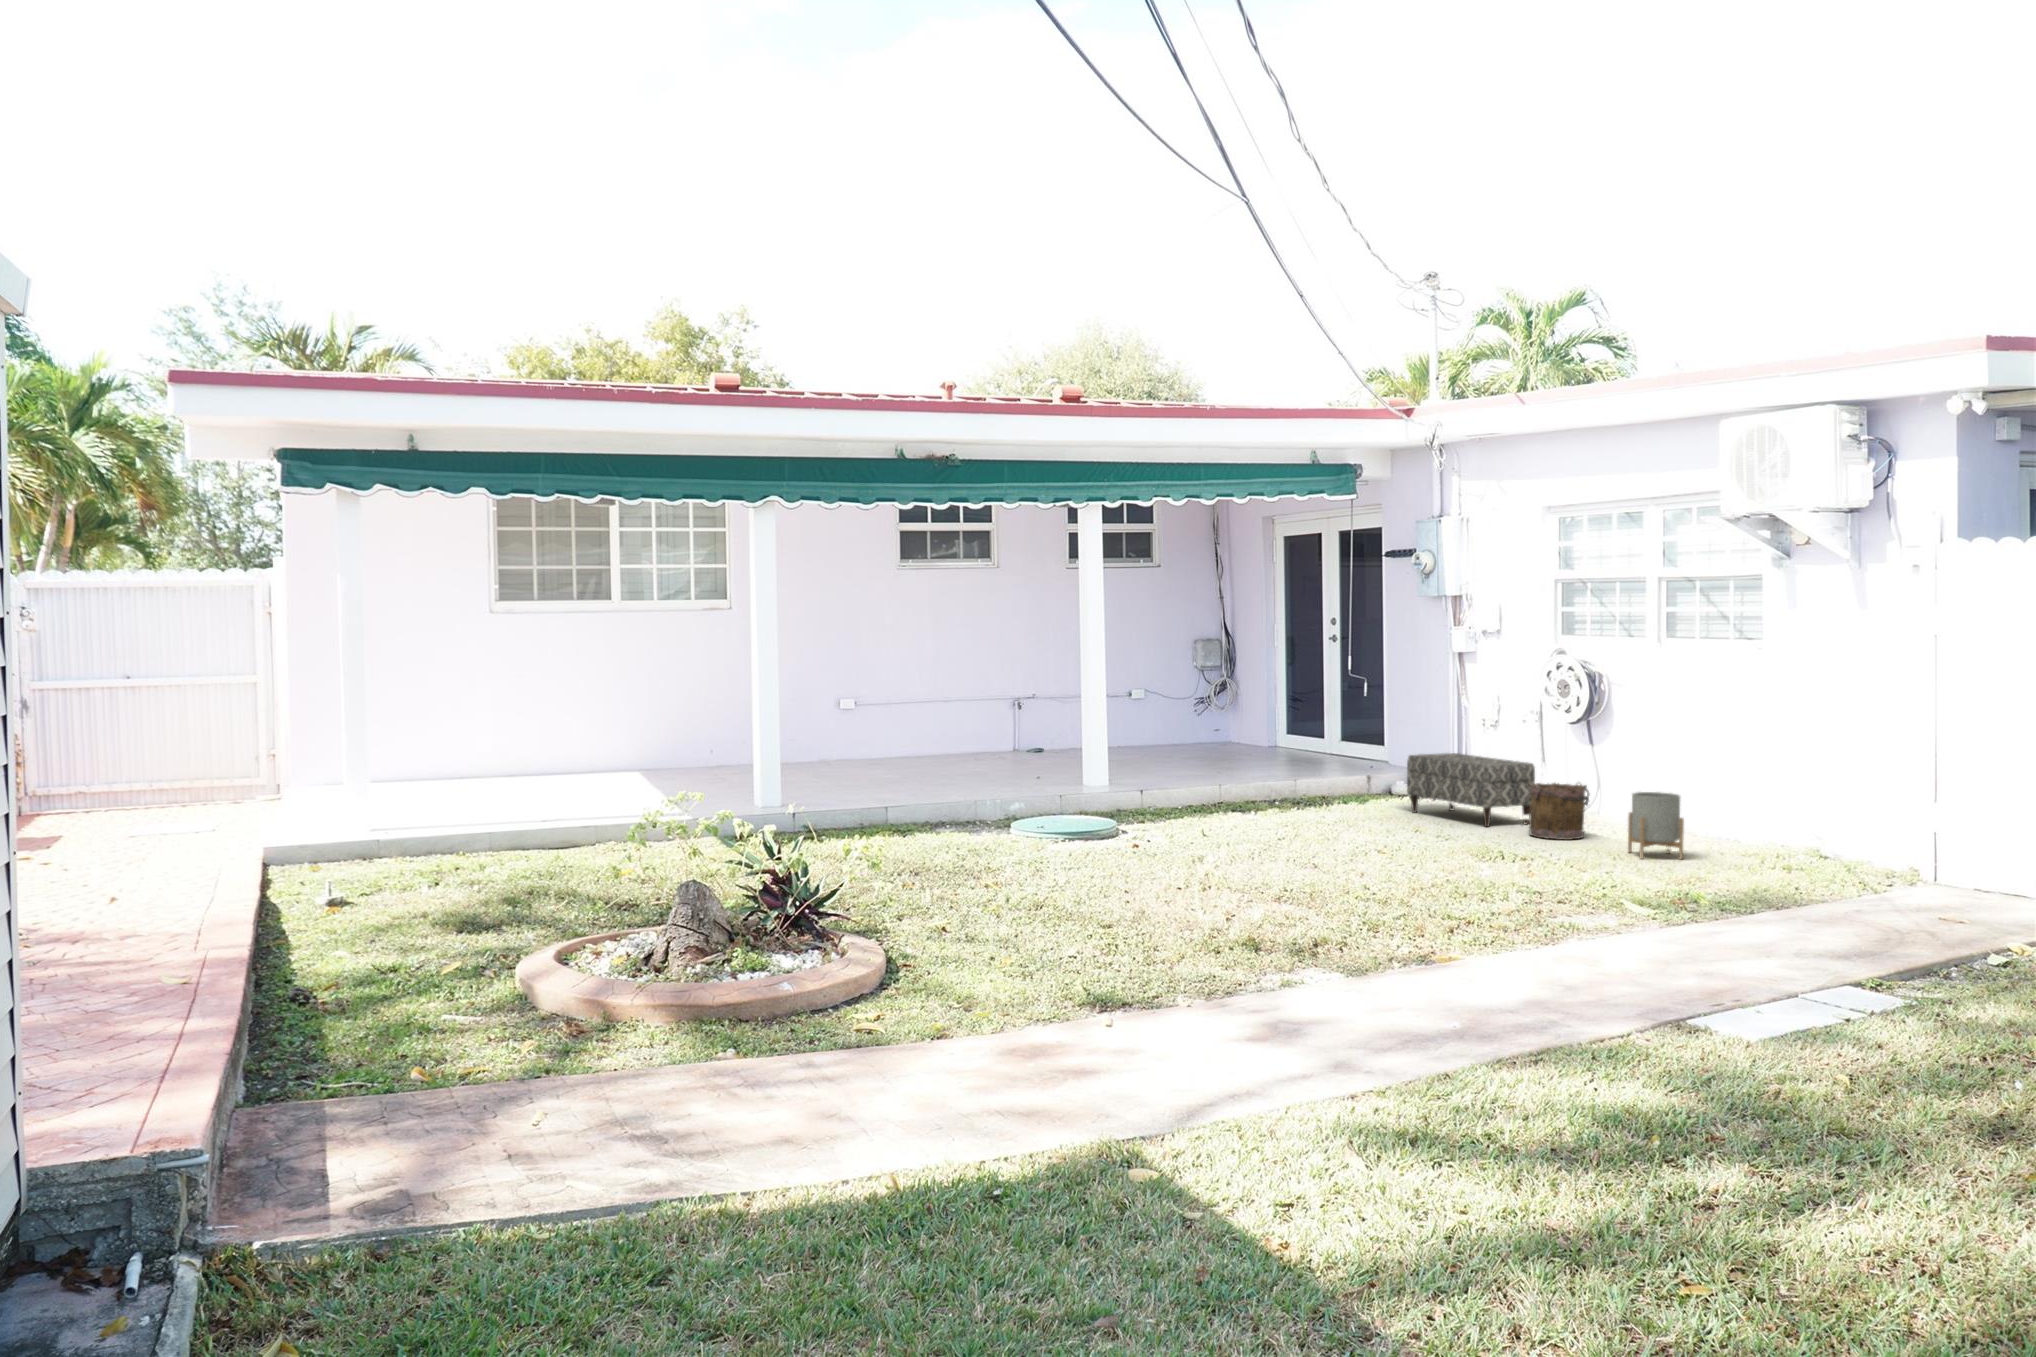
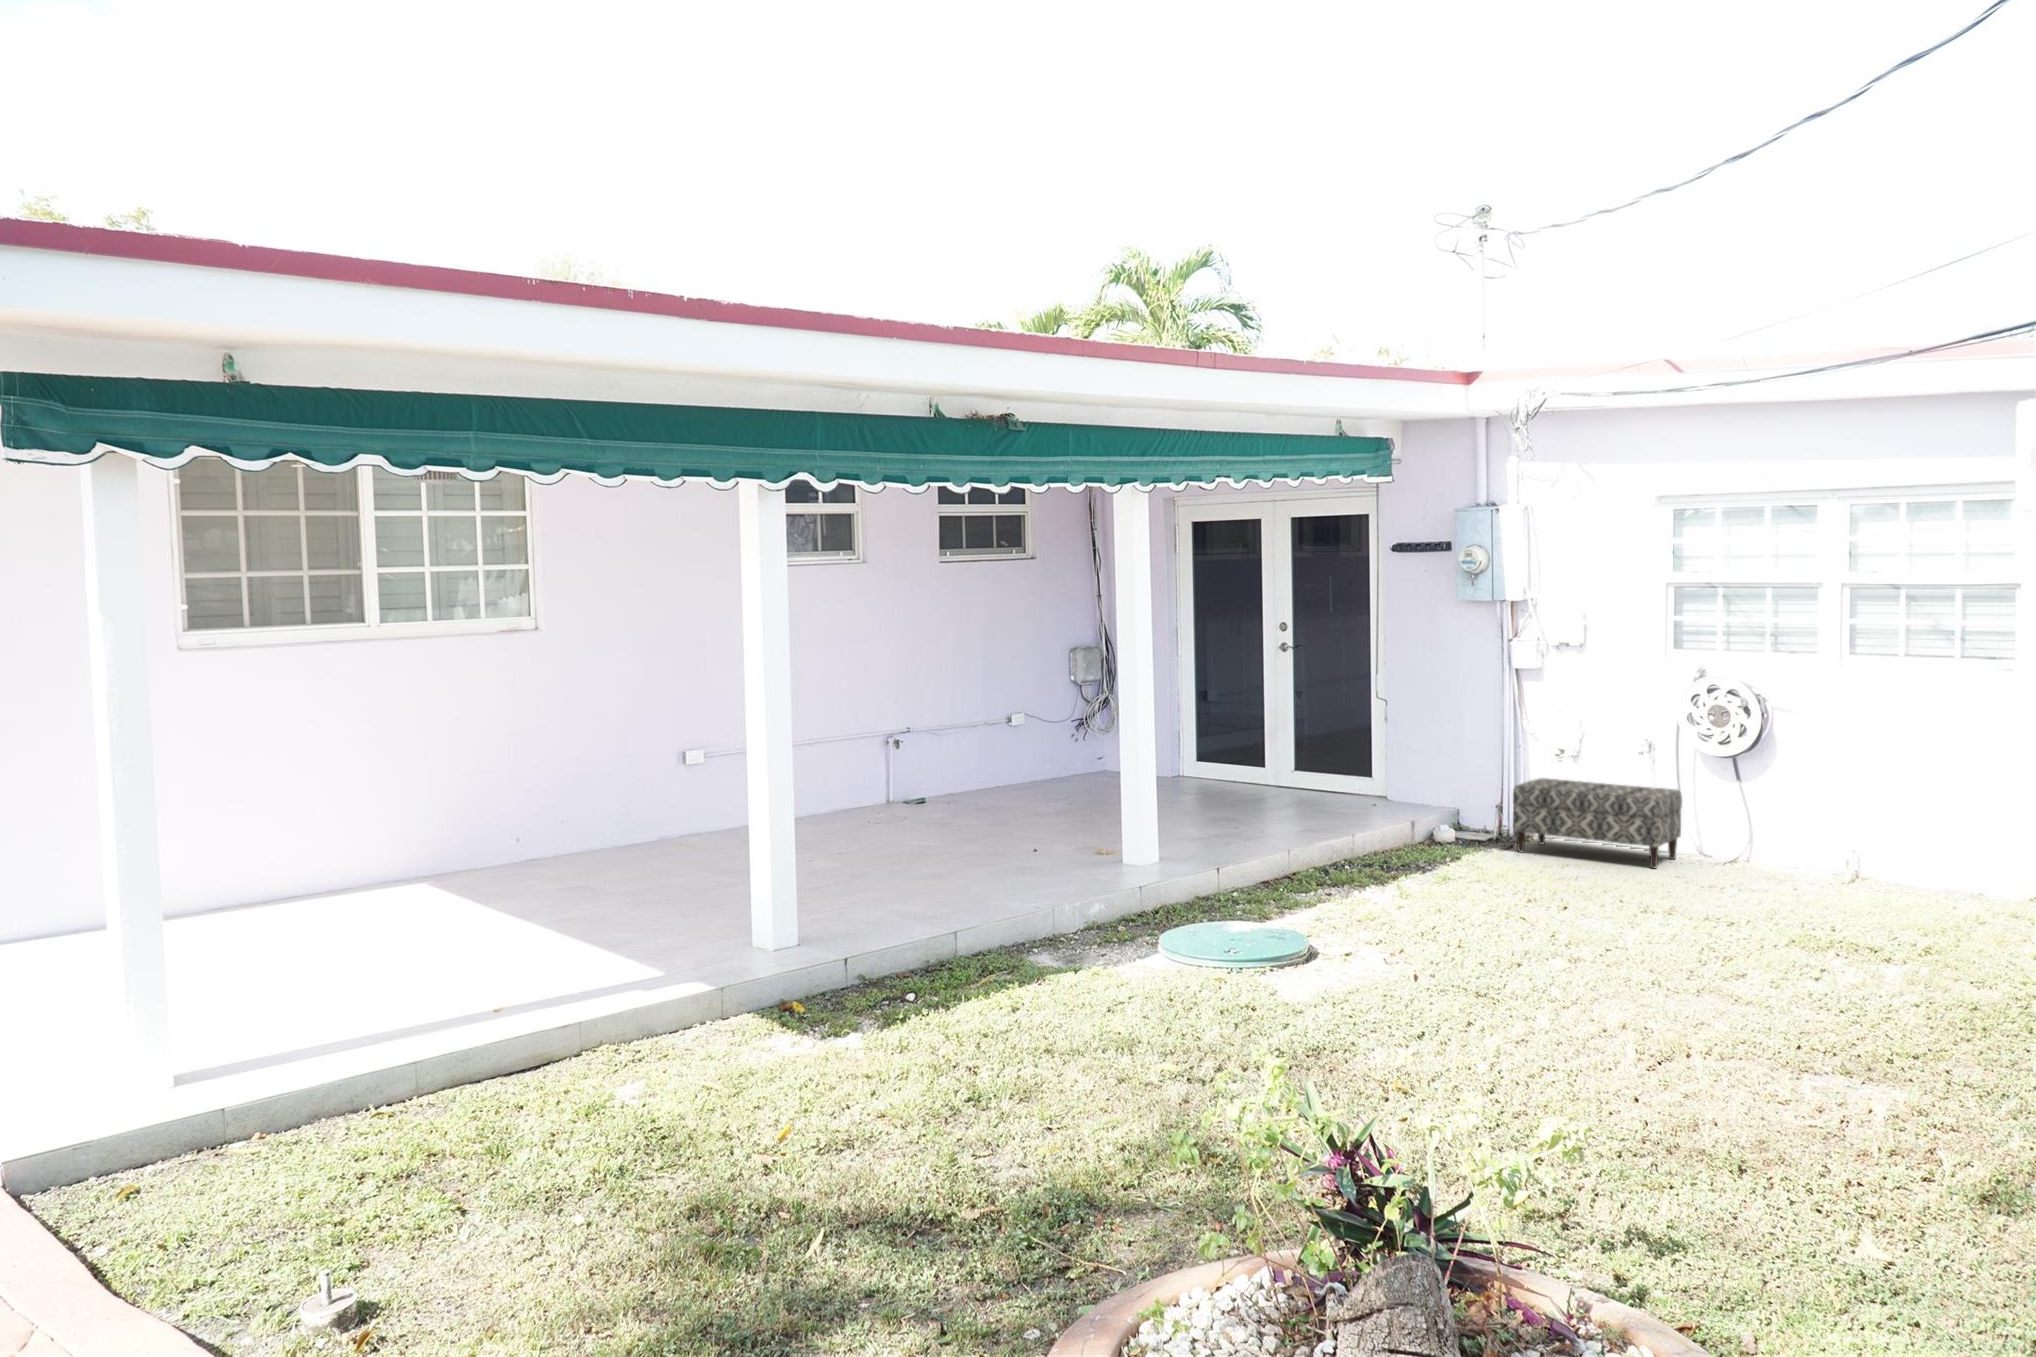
bucket: present [1529,783,1589,840] -> none [1724,811,1801,882]
planter: present [1628,792,1684,859] -> none [1892,824,1968,904]

